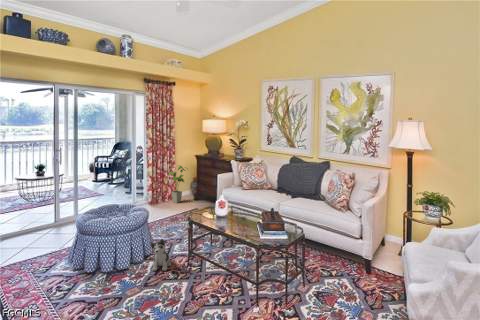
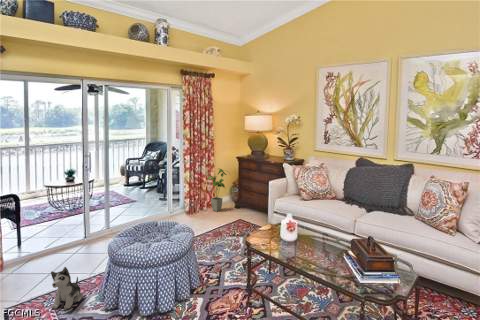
plush toy: present [151,239,171,271] -> present [51,267,82,309]

